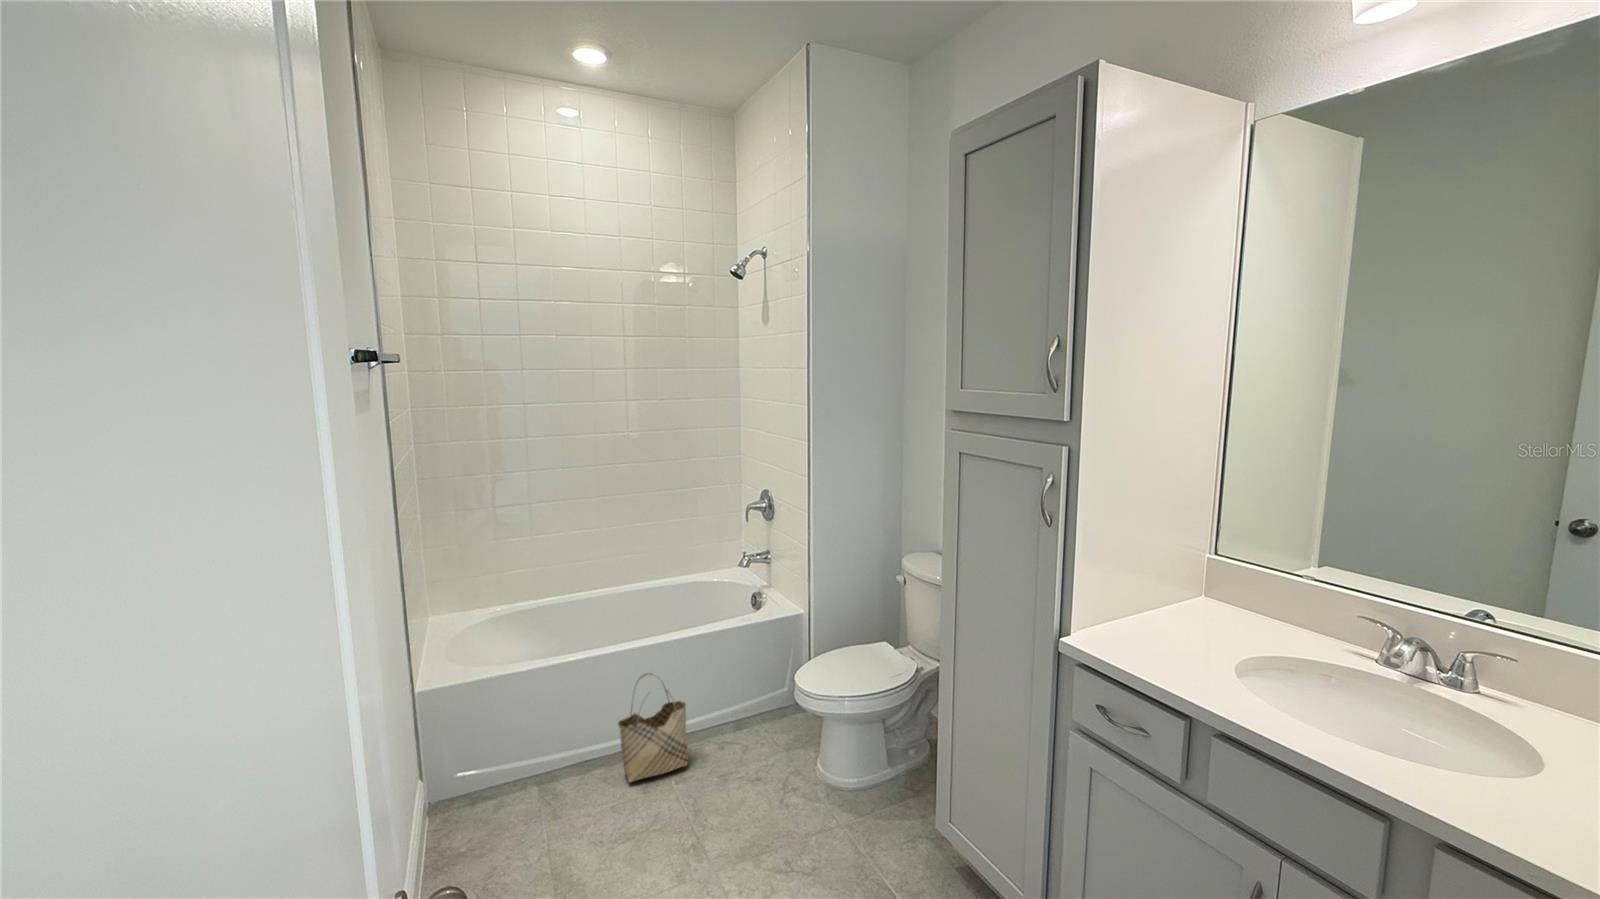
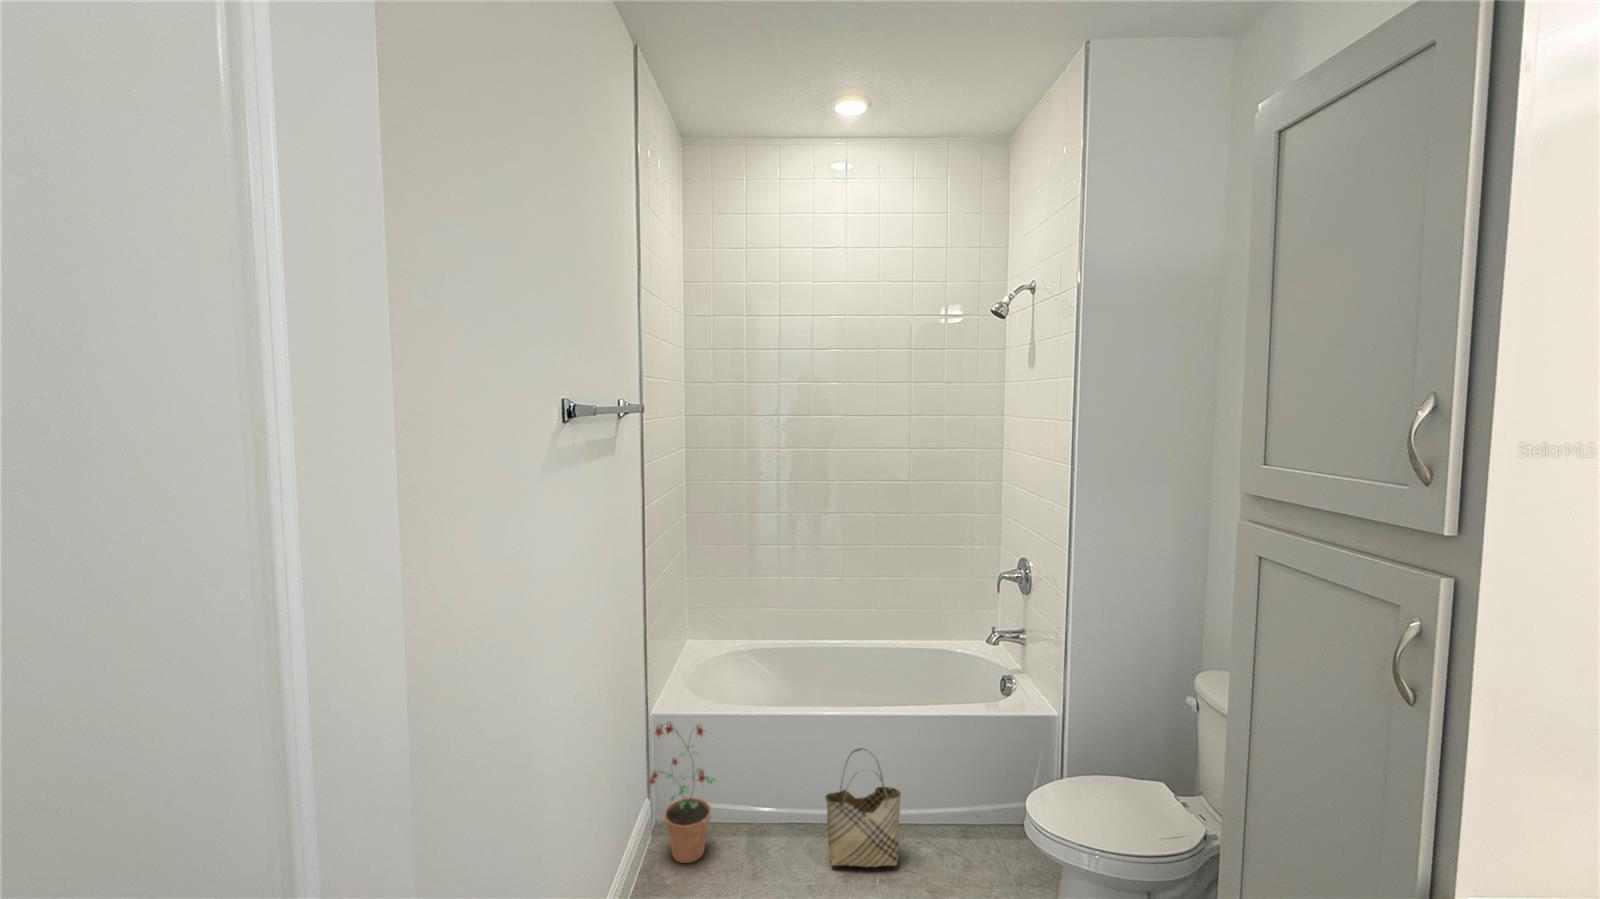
potted plant: none [427,686,507,828] -> present [649,723,716,863]

